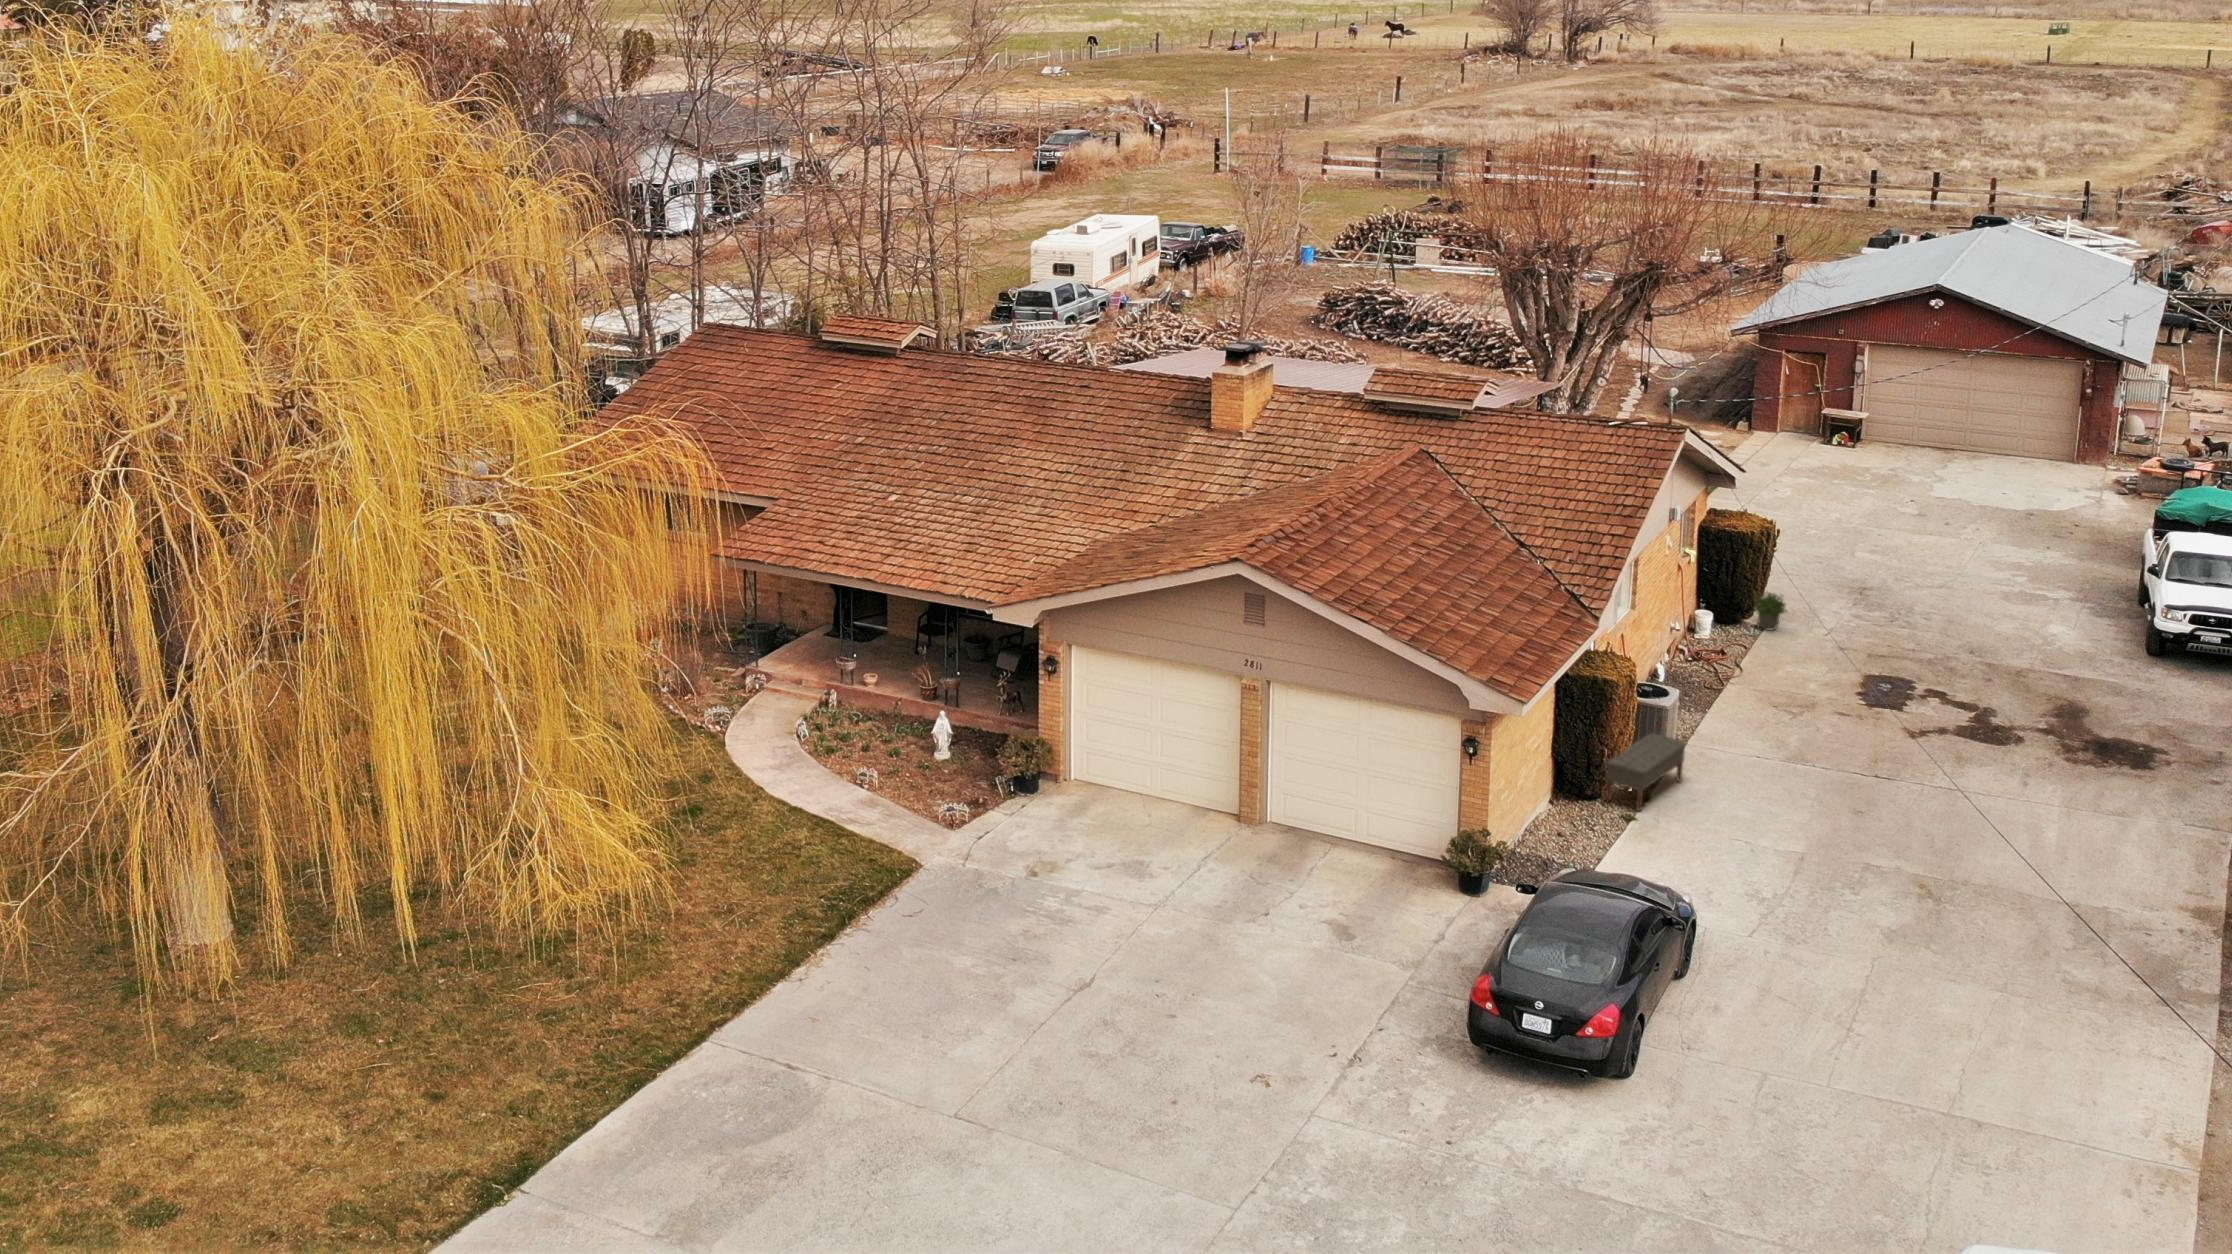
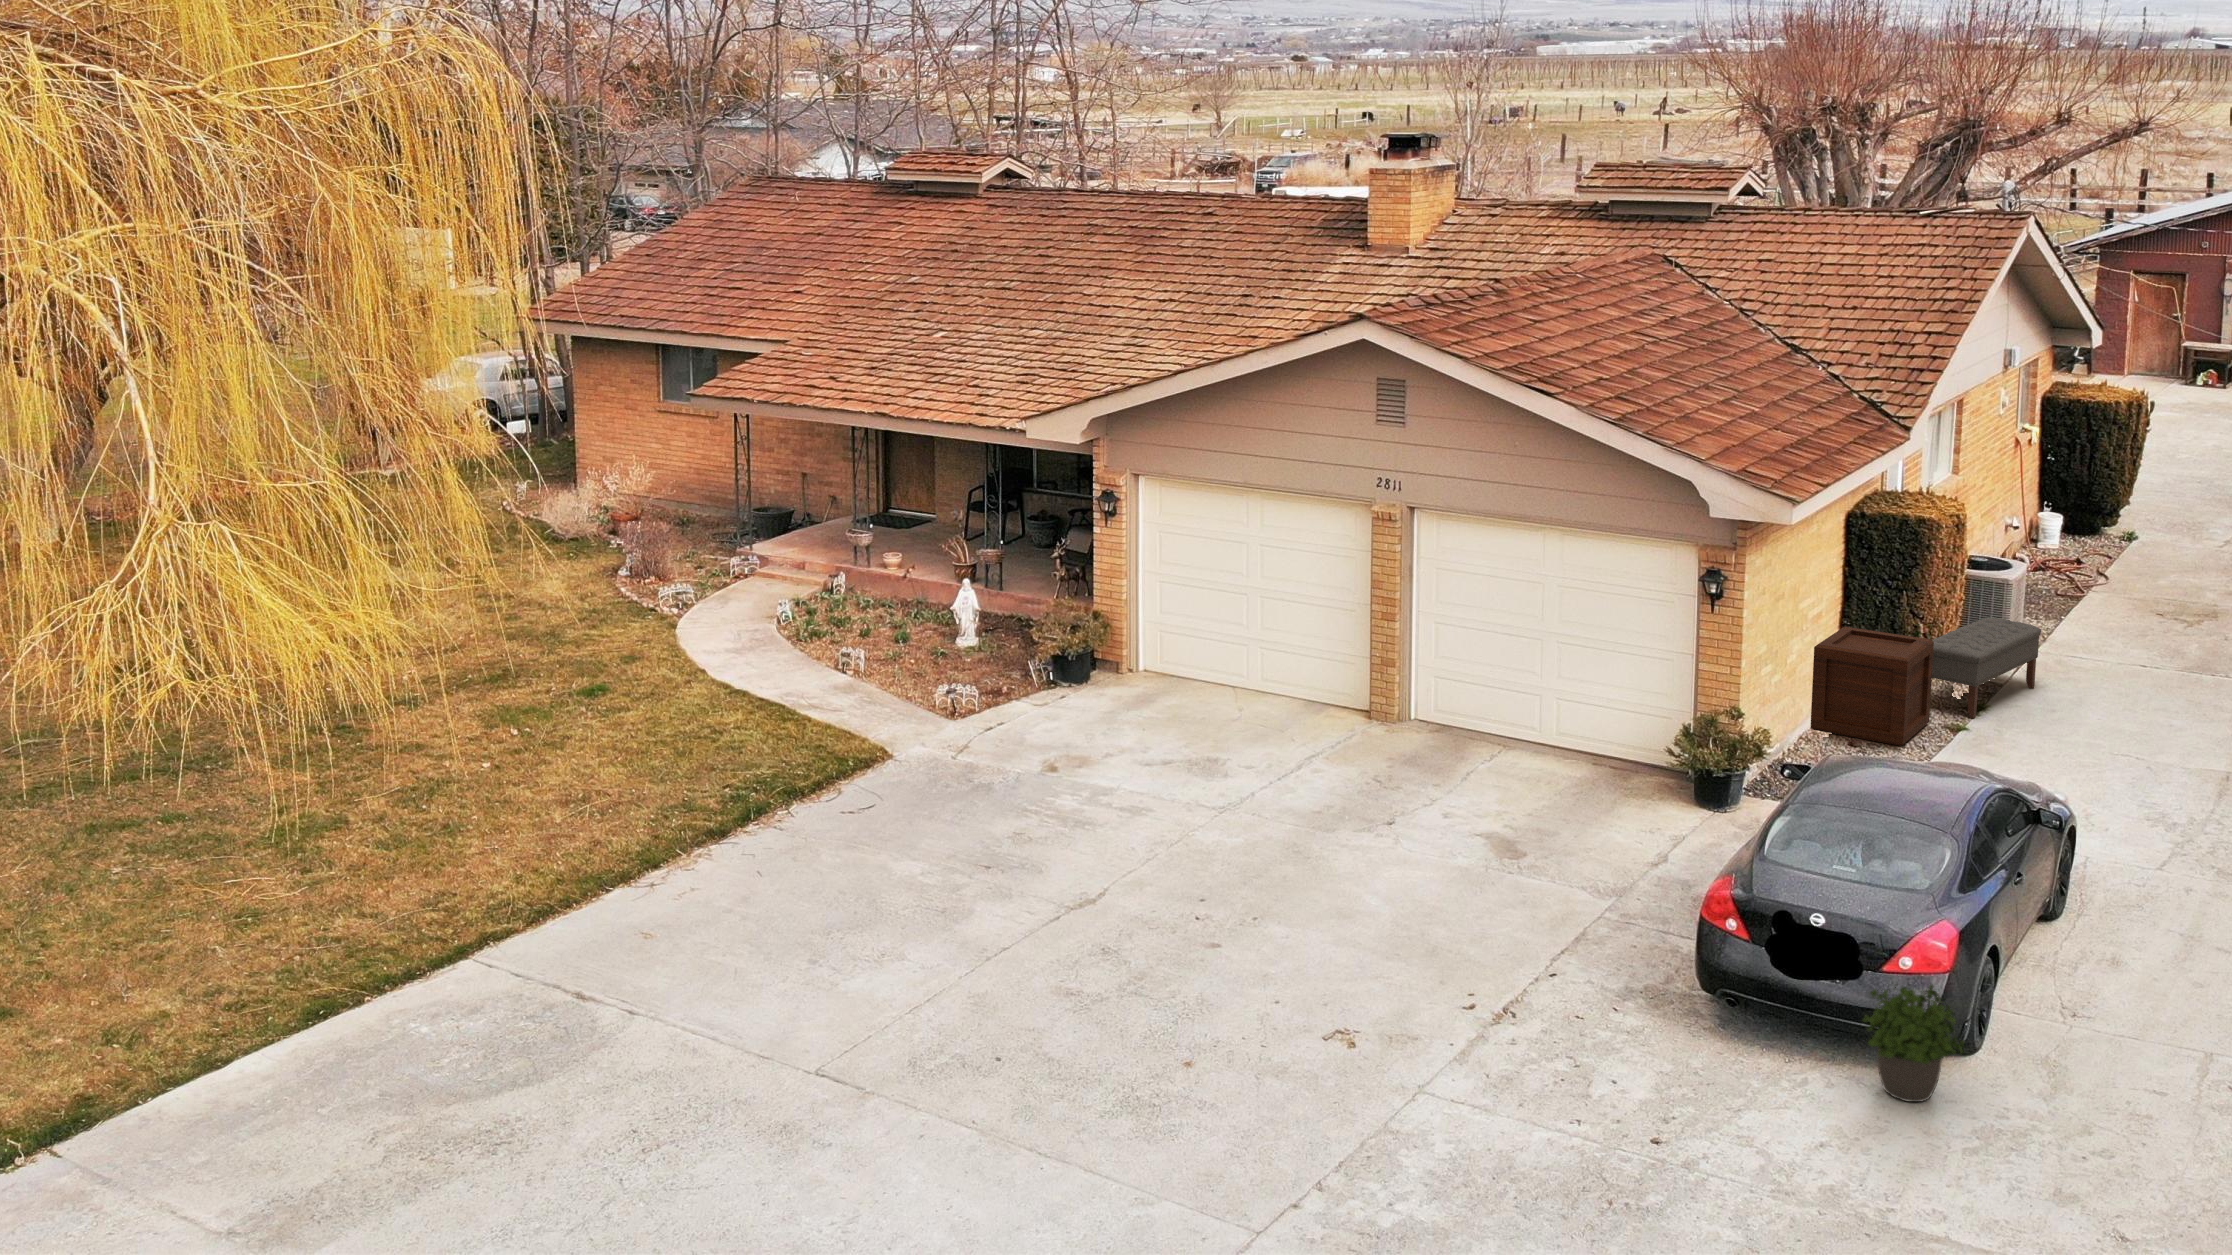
potted plant: present [1754,592,1787,630] -> present [1863,985,1964,1102]
wooden crate: none [1534,751,1614,838] -> present [1811,627,1934,746]

